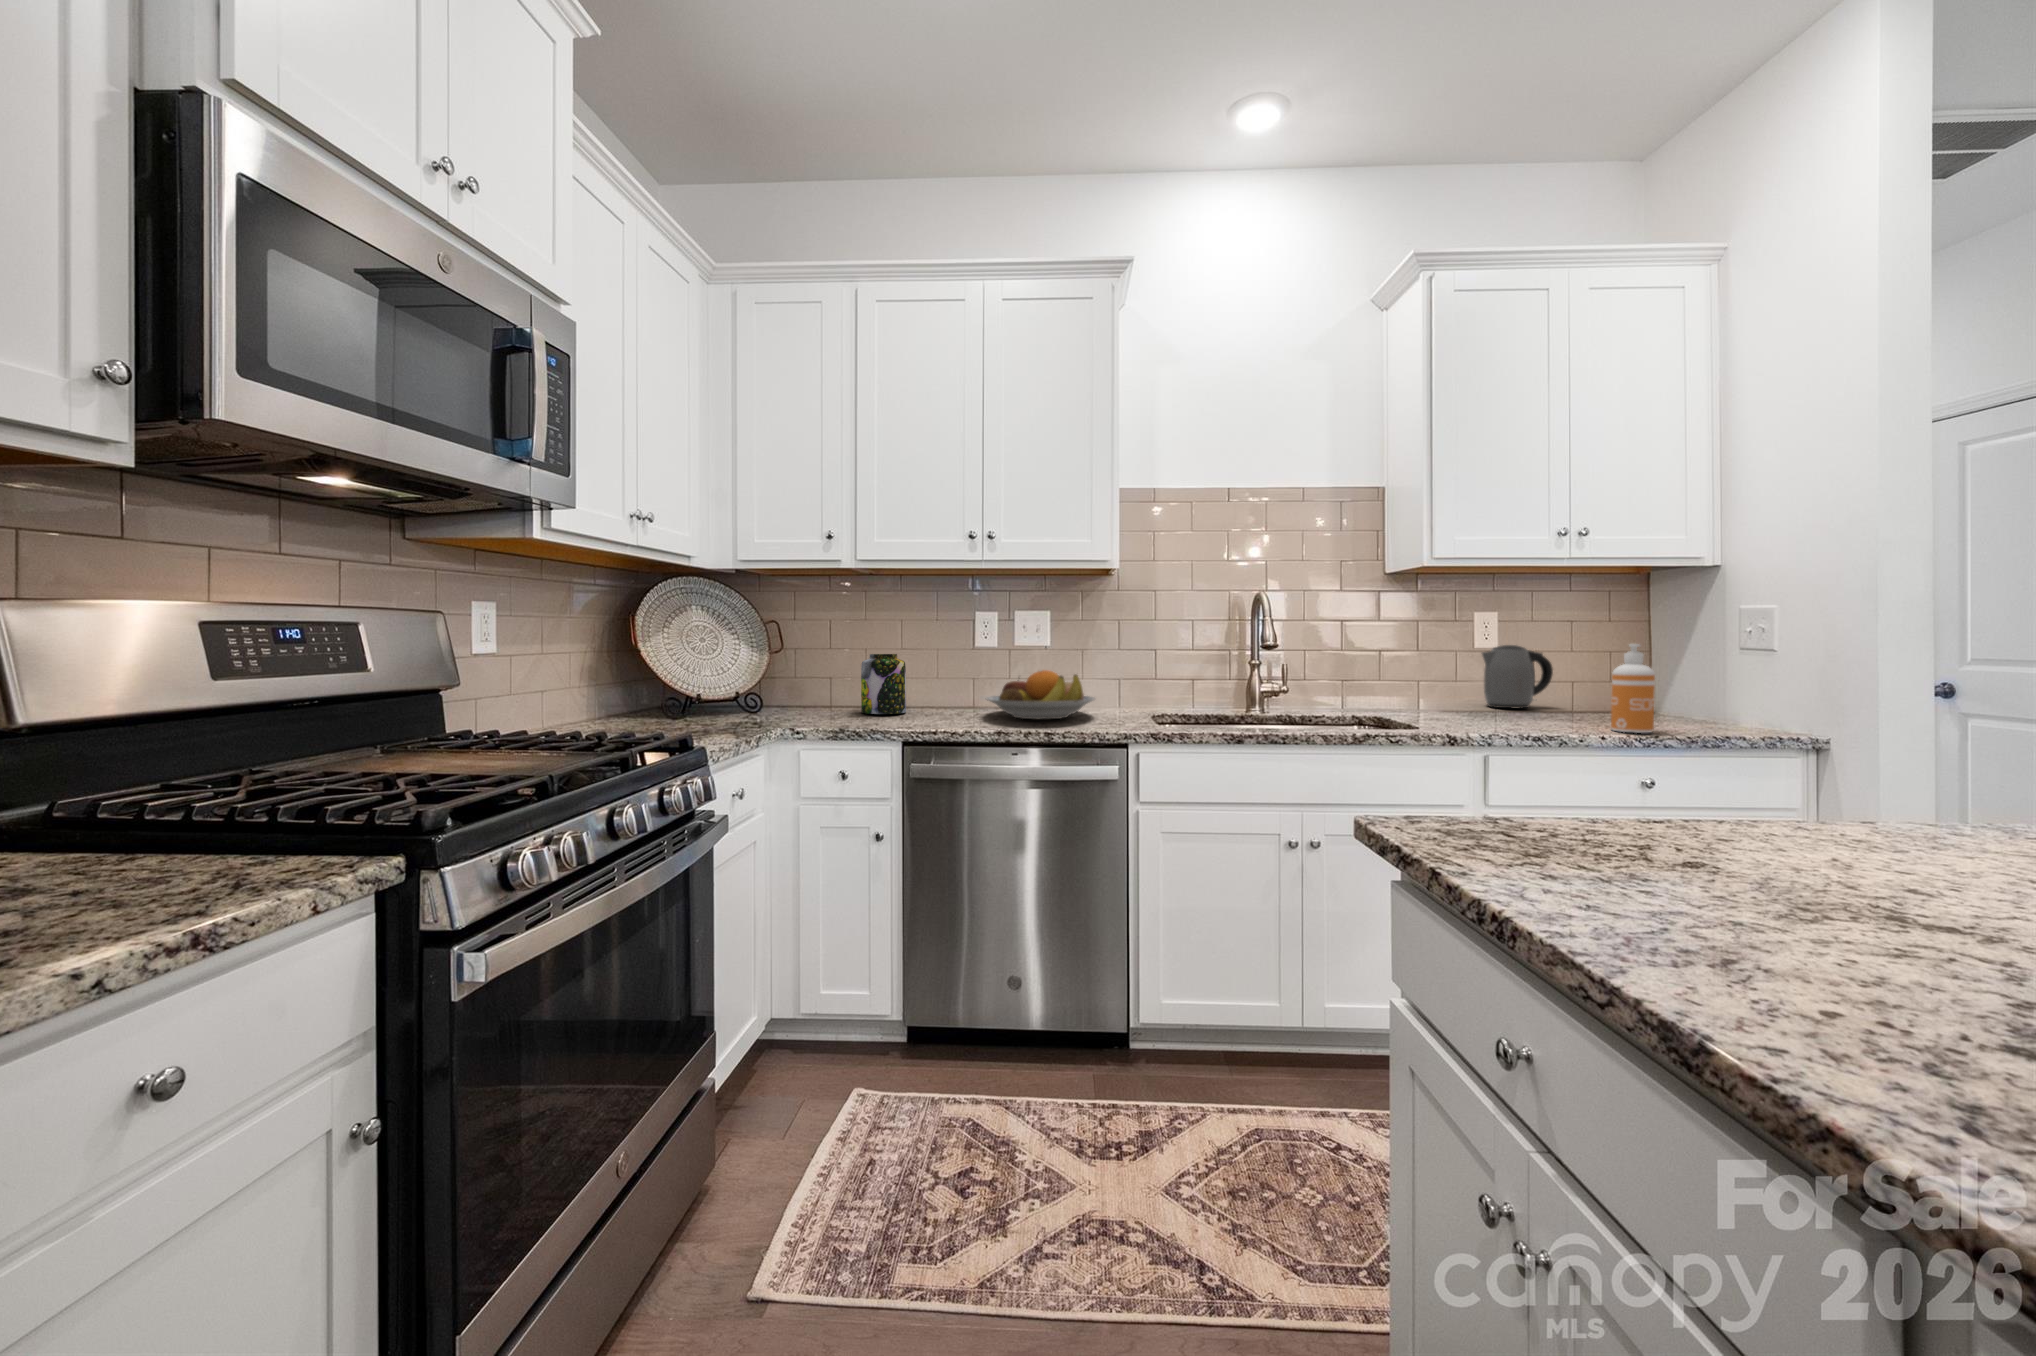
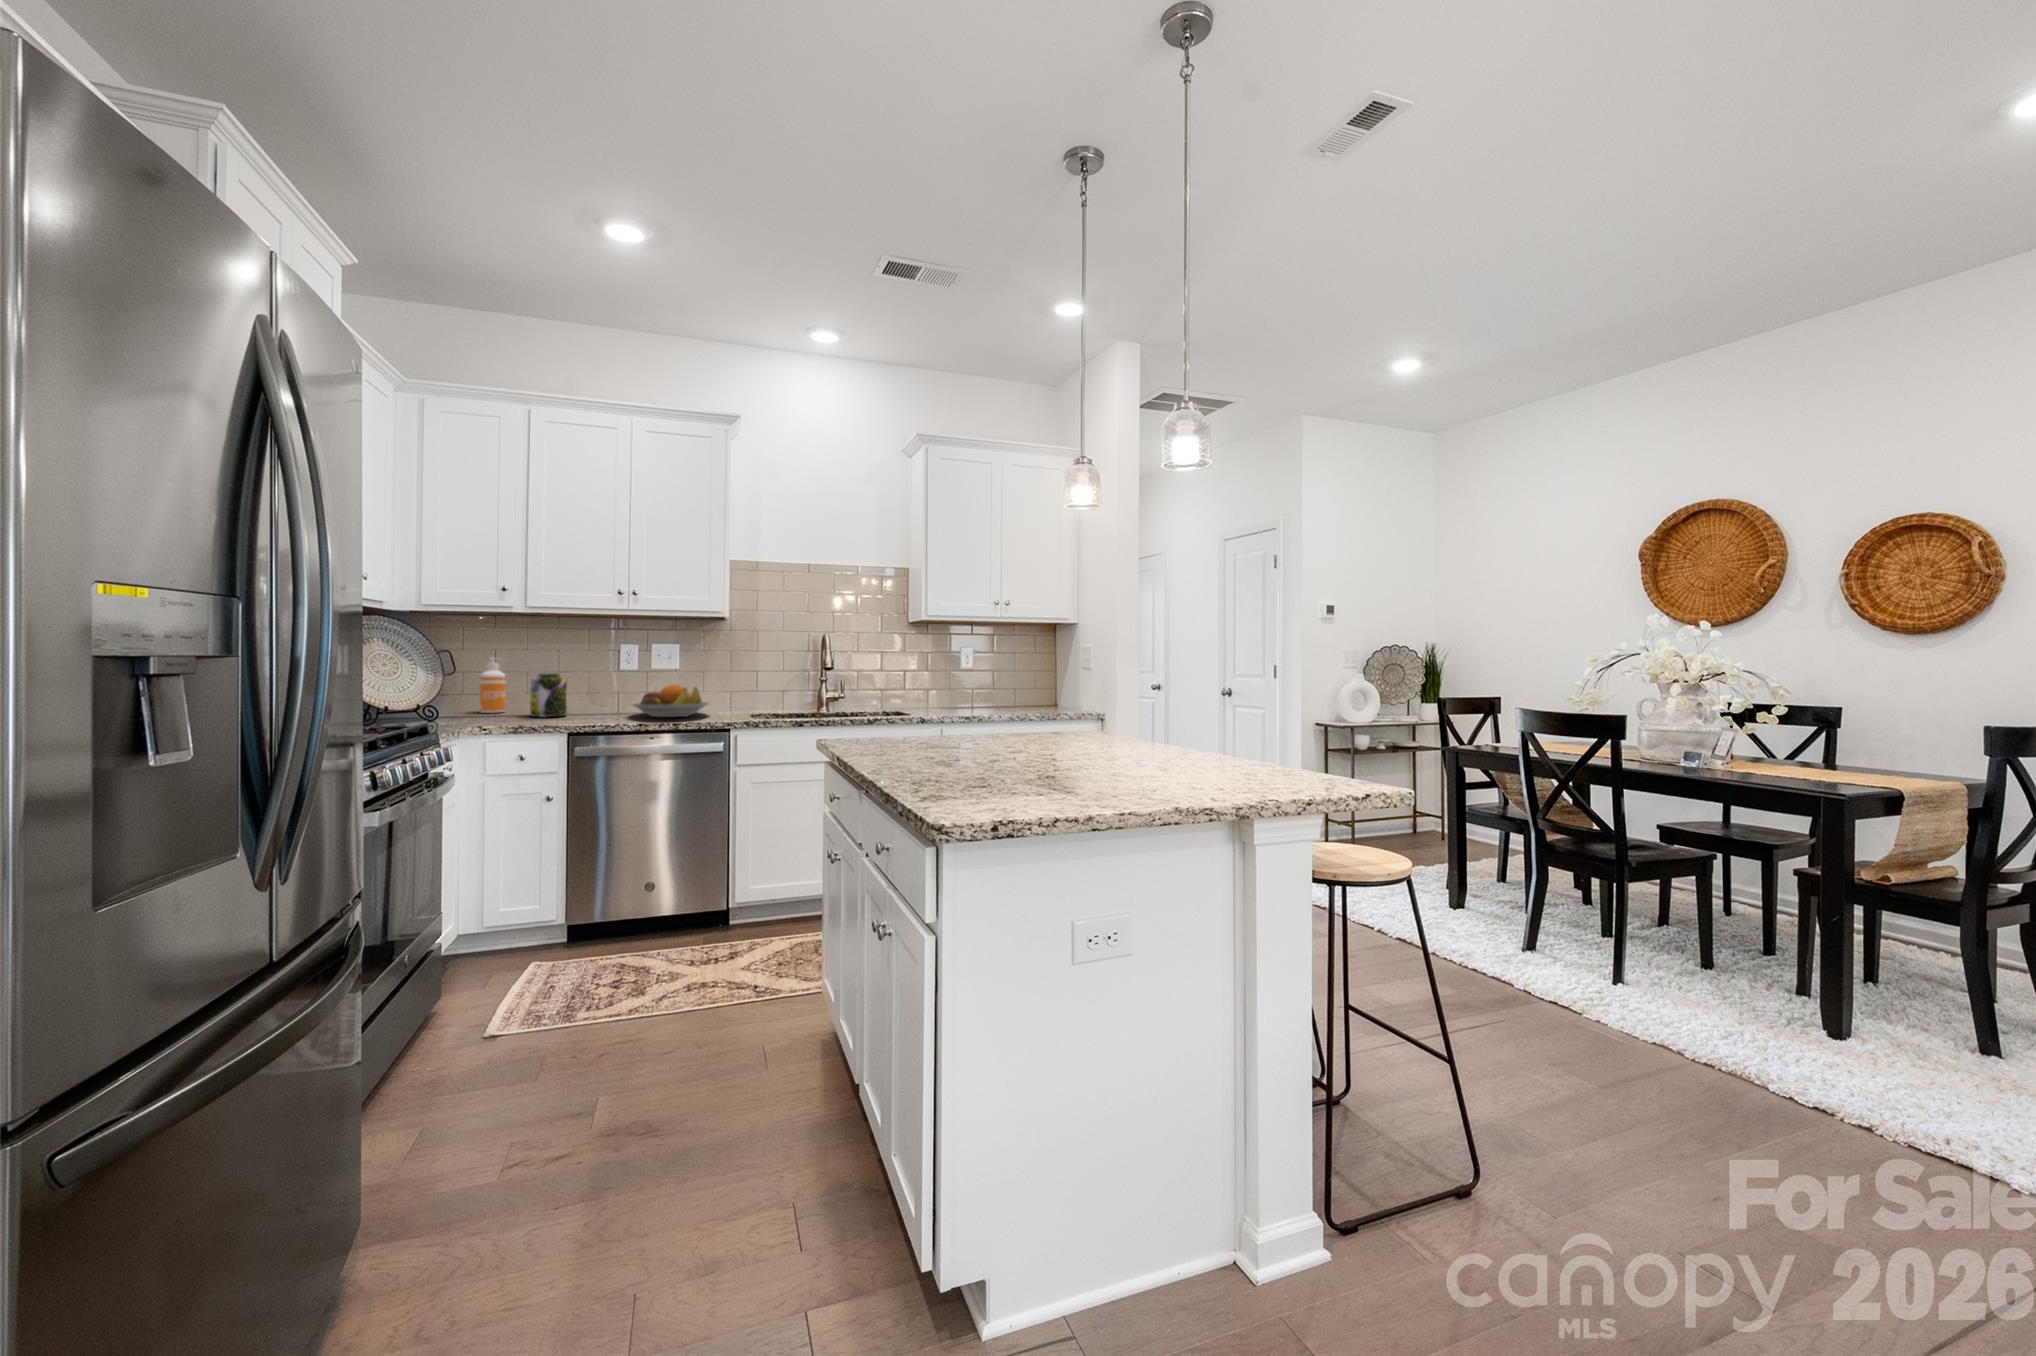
soap dispenser: present [1611,644,1655,733] -> present [480,658,506,713]
kettle: present [1481,645,1553,708] -> none [962,668,1000,706]

